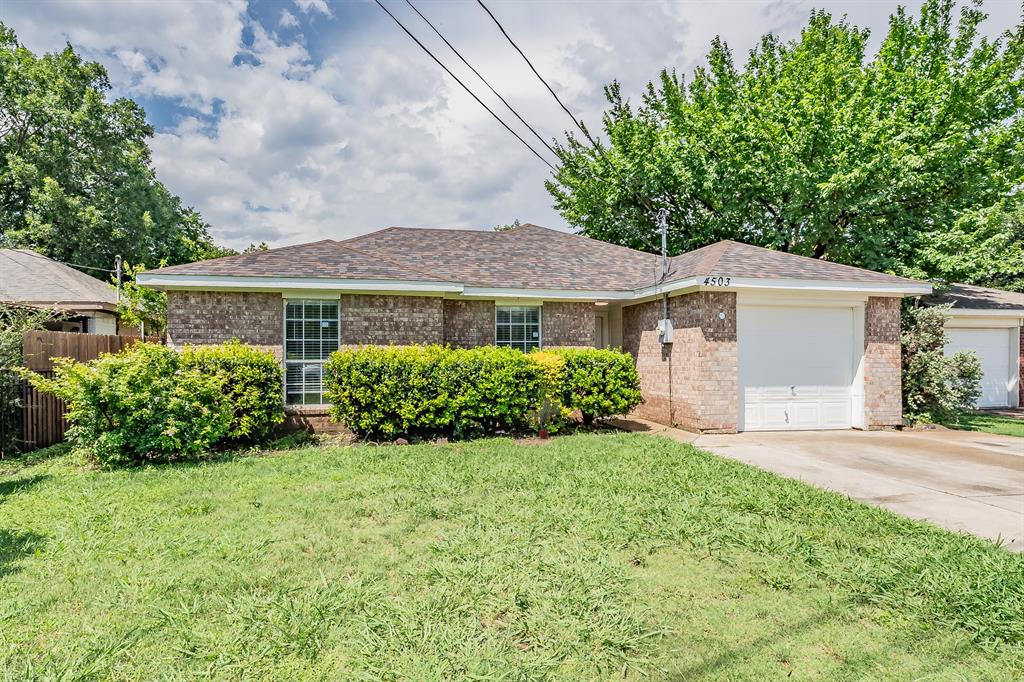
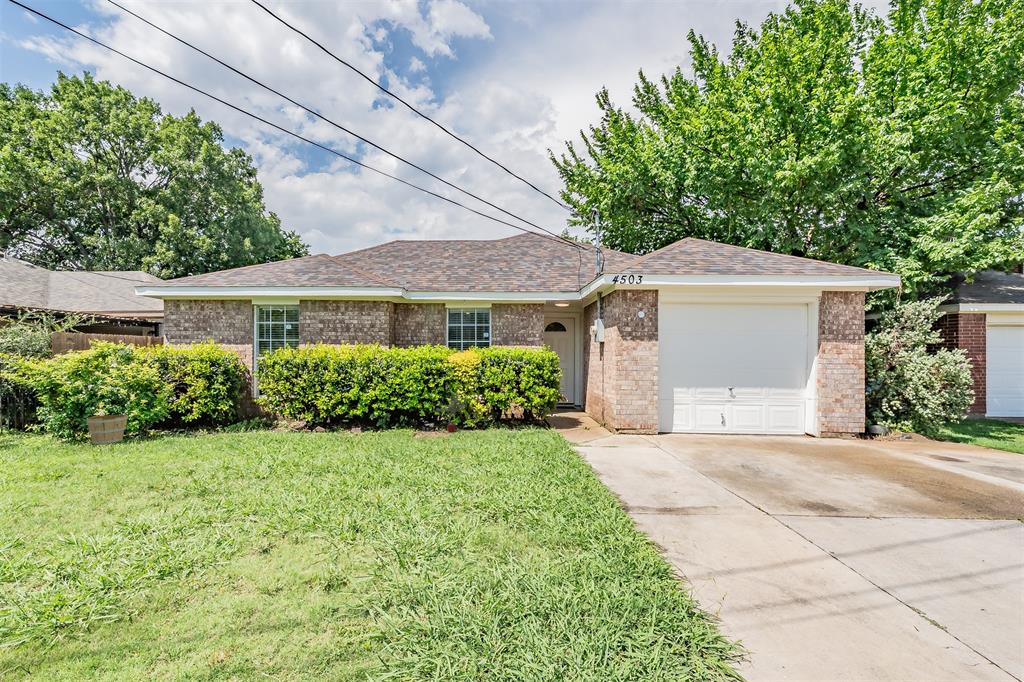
wooden bucket: none [171,428,210,462] -> present [86,414,128,444]

